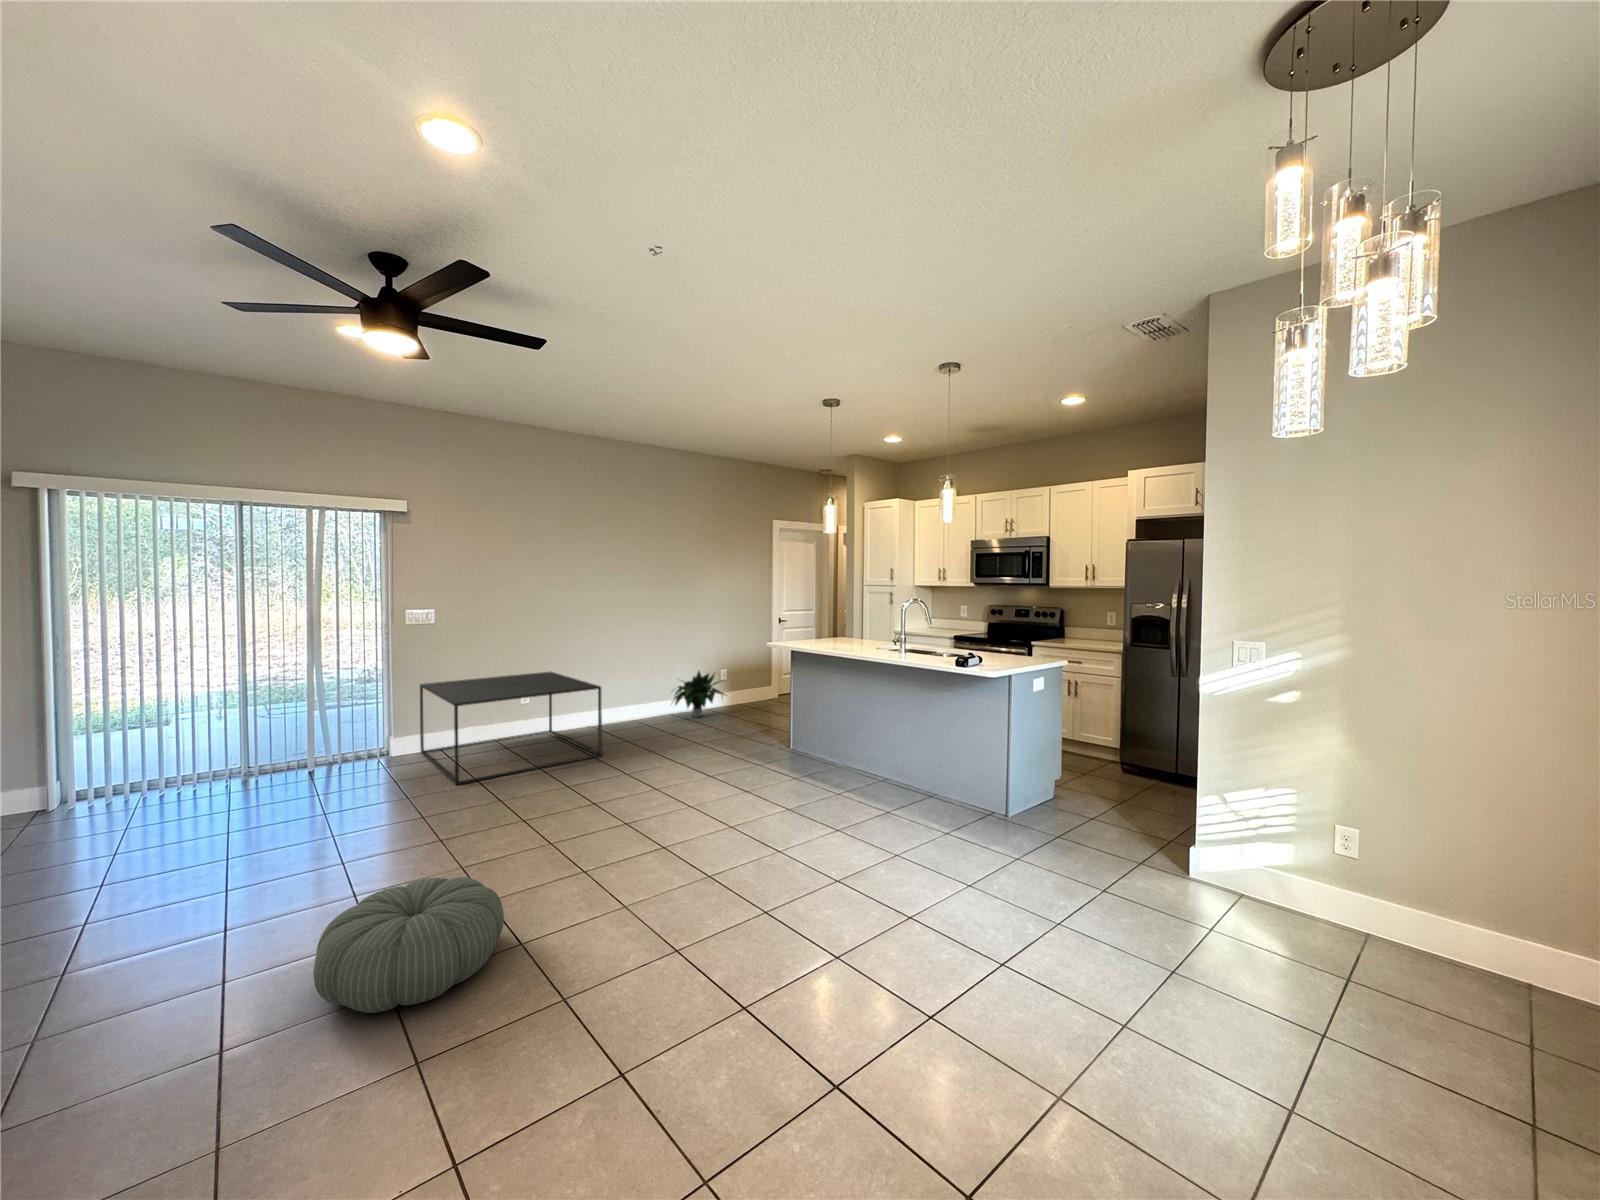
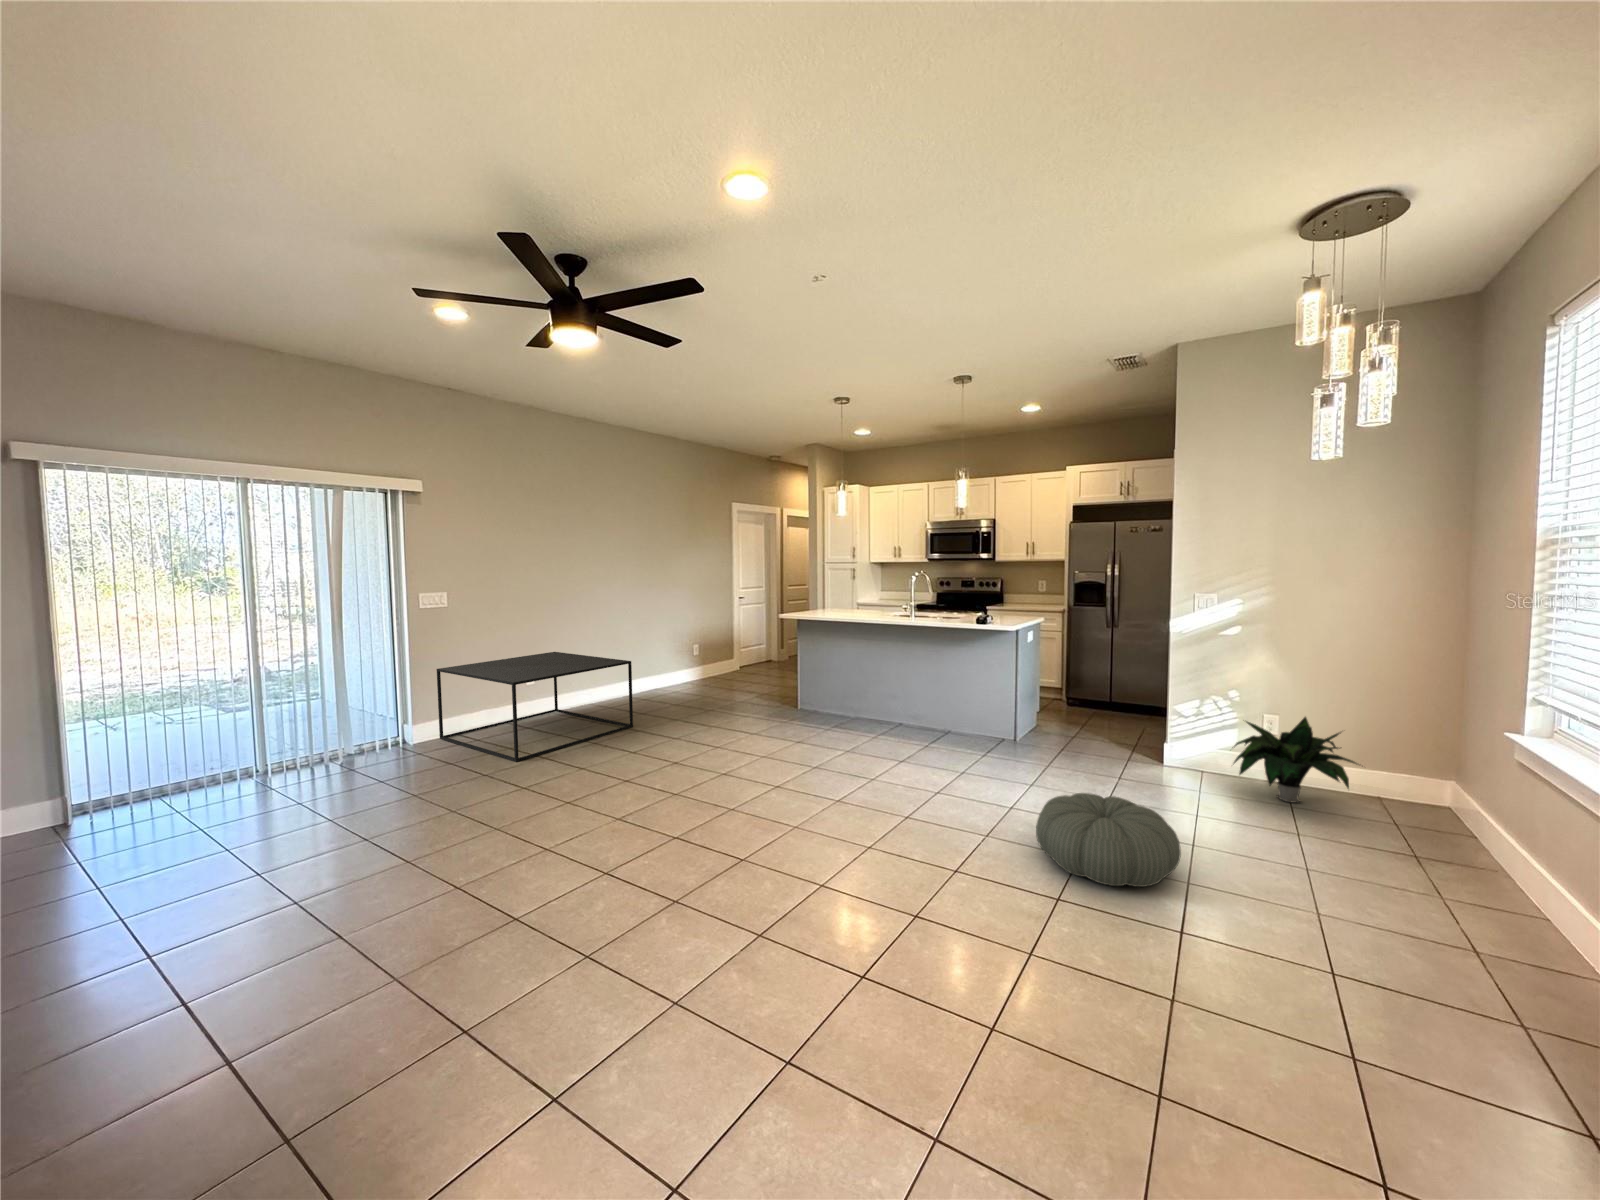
potted plant: present [674,671,724,717] -> present [1232,717,1357,803]
pouf: present [313,877,504,1013] -> present [1036,793,1181,887]

